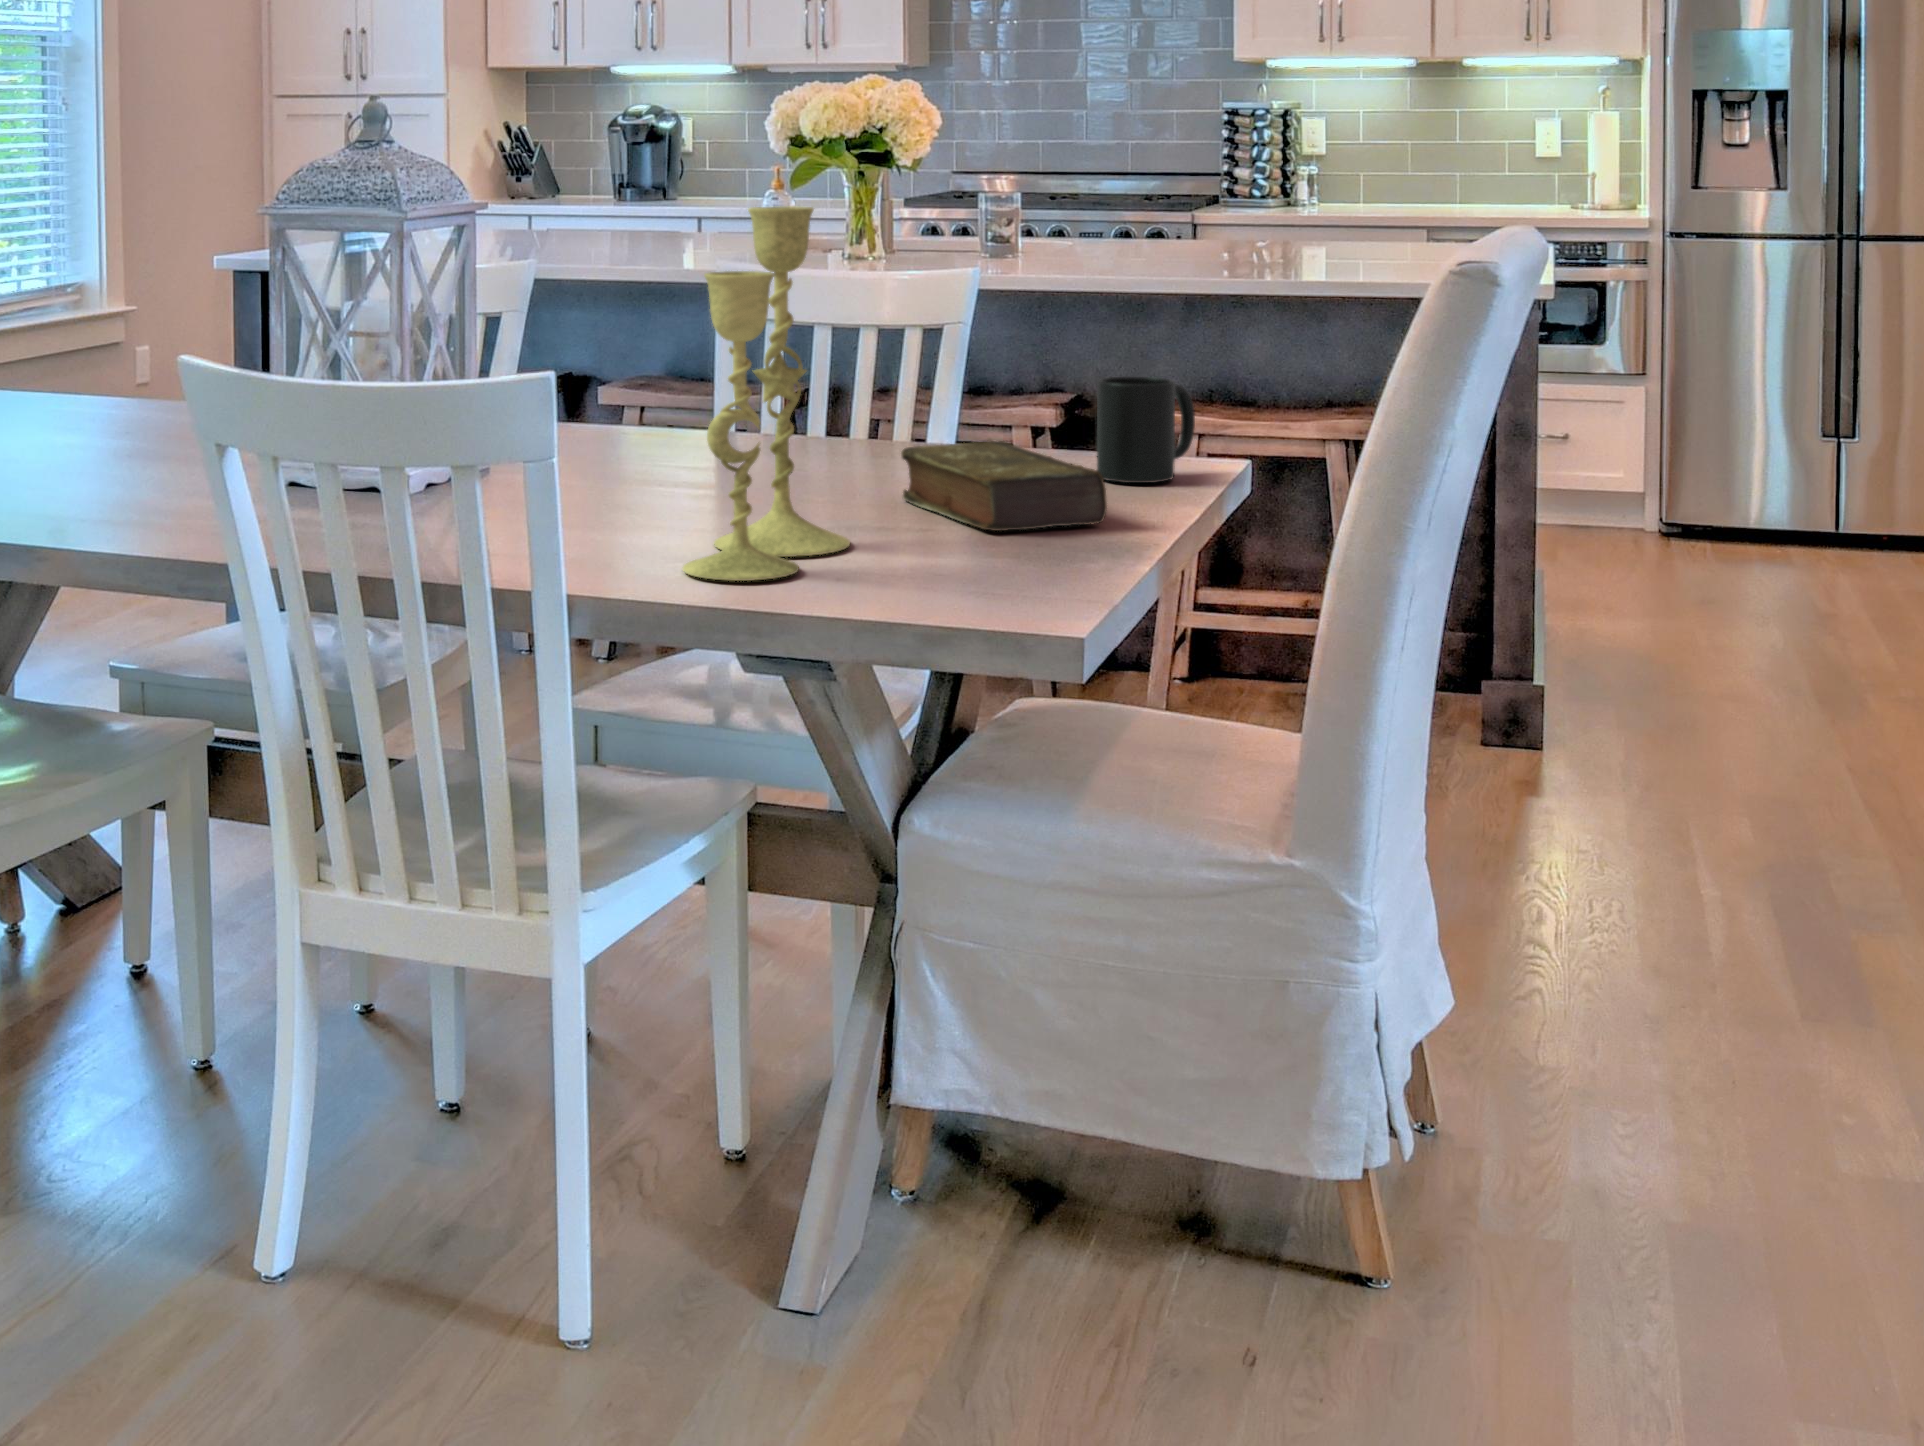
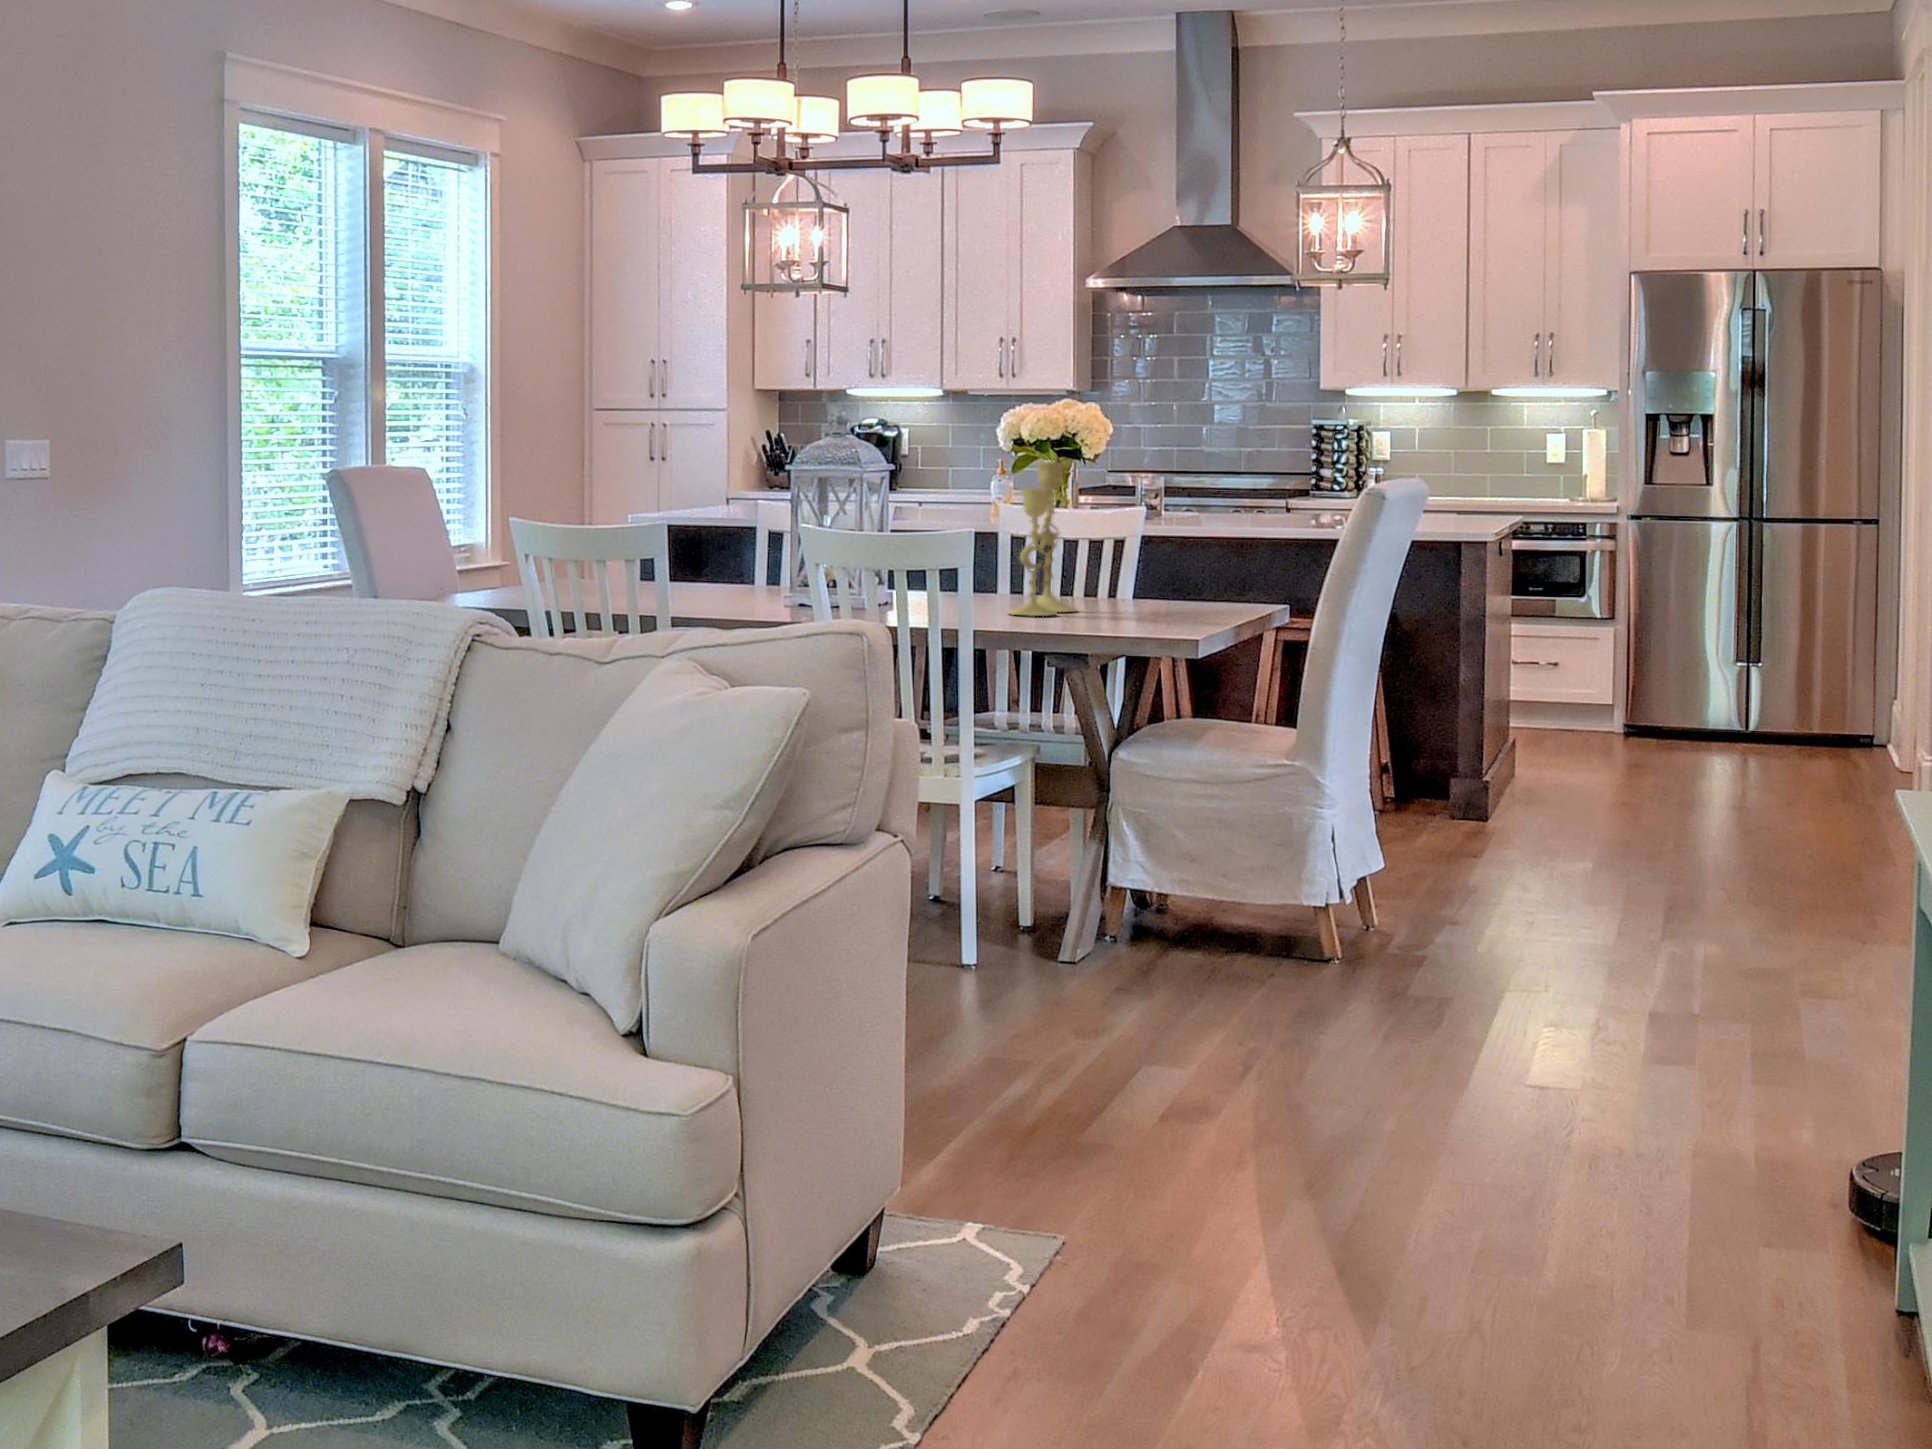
mug: present [1097,377,1195,483] -> none [1193,552,1243,601]
book: present [901,441,1107,531] -> none [1097,577,1195,609]

